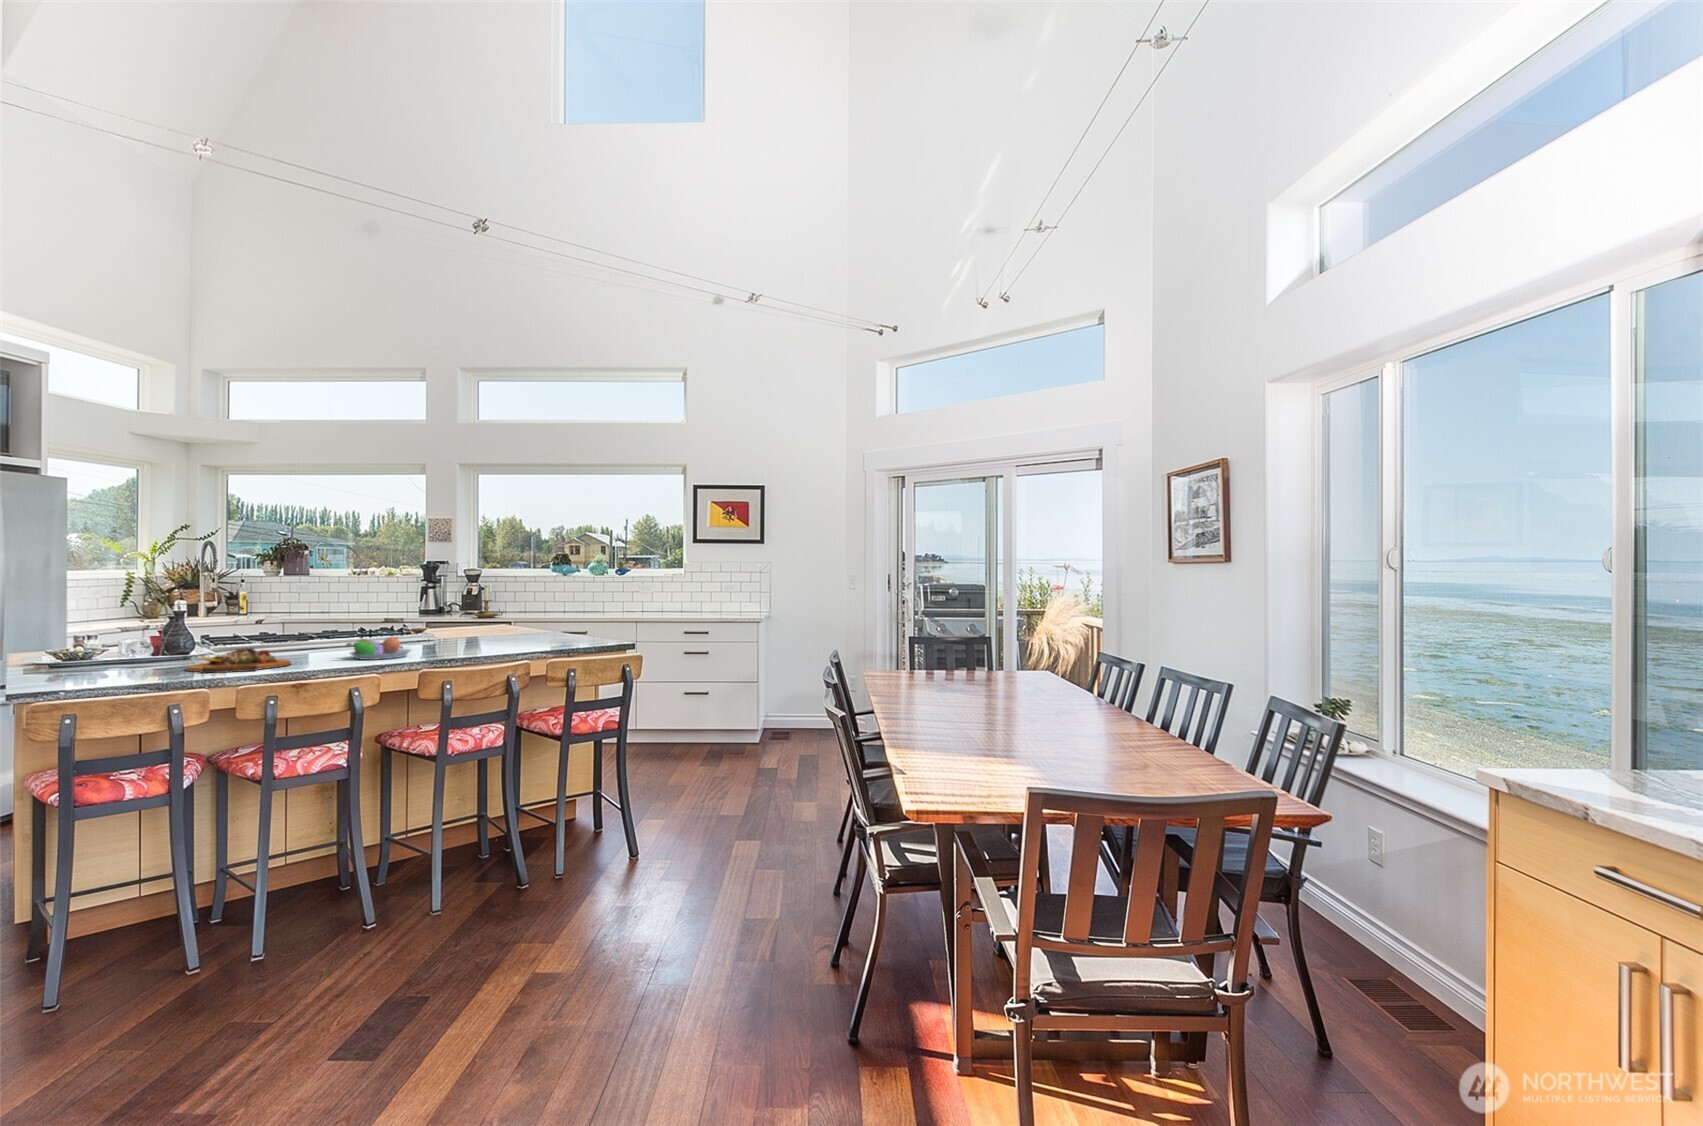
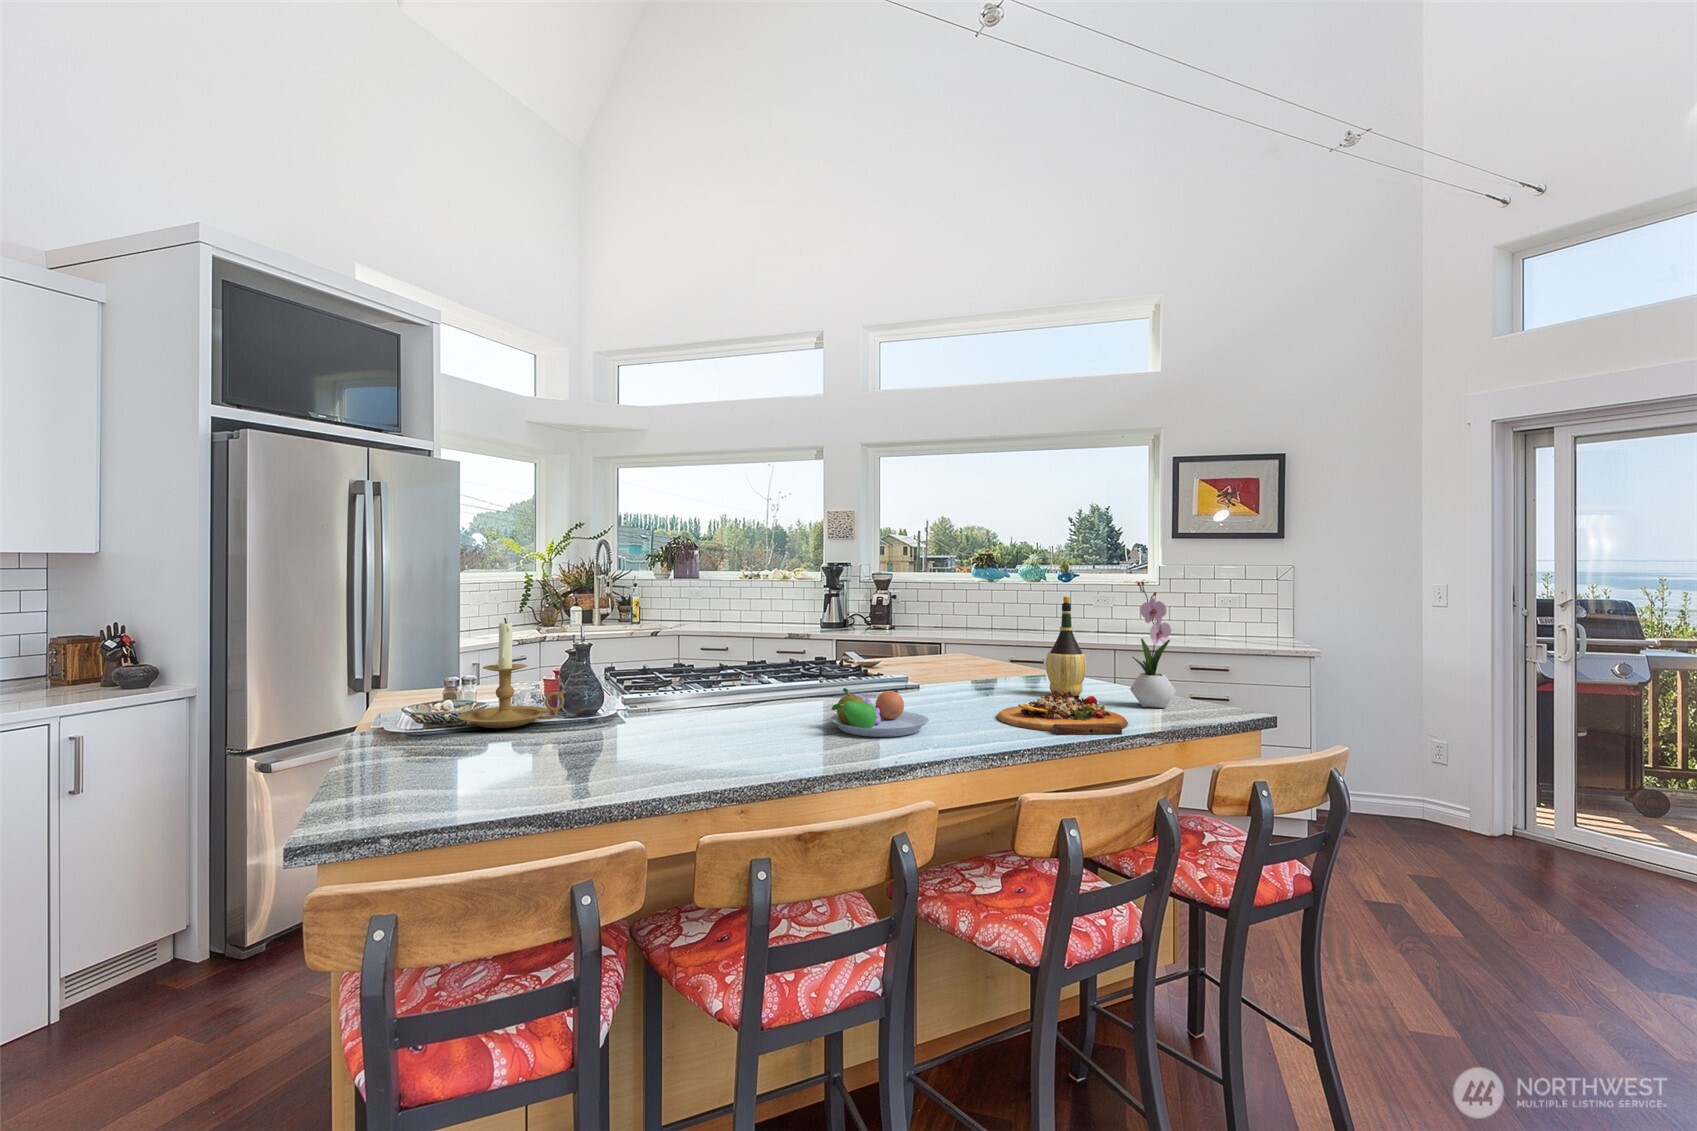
flower arrangement: none [561,575,586,644] -> present [1130,581,1176,708]
wine bottle: none [520,584,545,642] -> present [1046,596,1087,696]
candle holder: present [472,586,505,618] -> present [457,618,566,728]
cutting board: present [186,648,291,673] -> present [997,691,1128,735]

